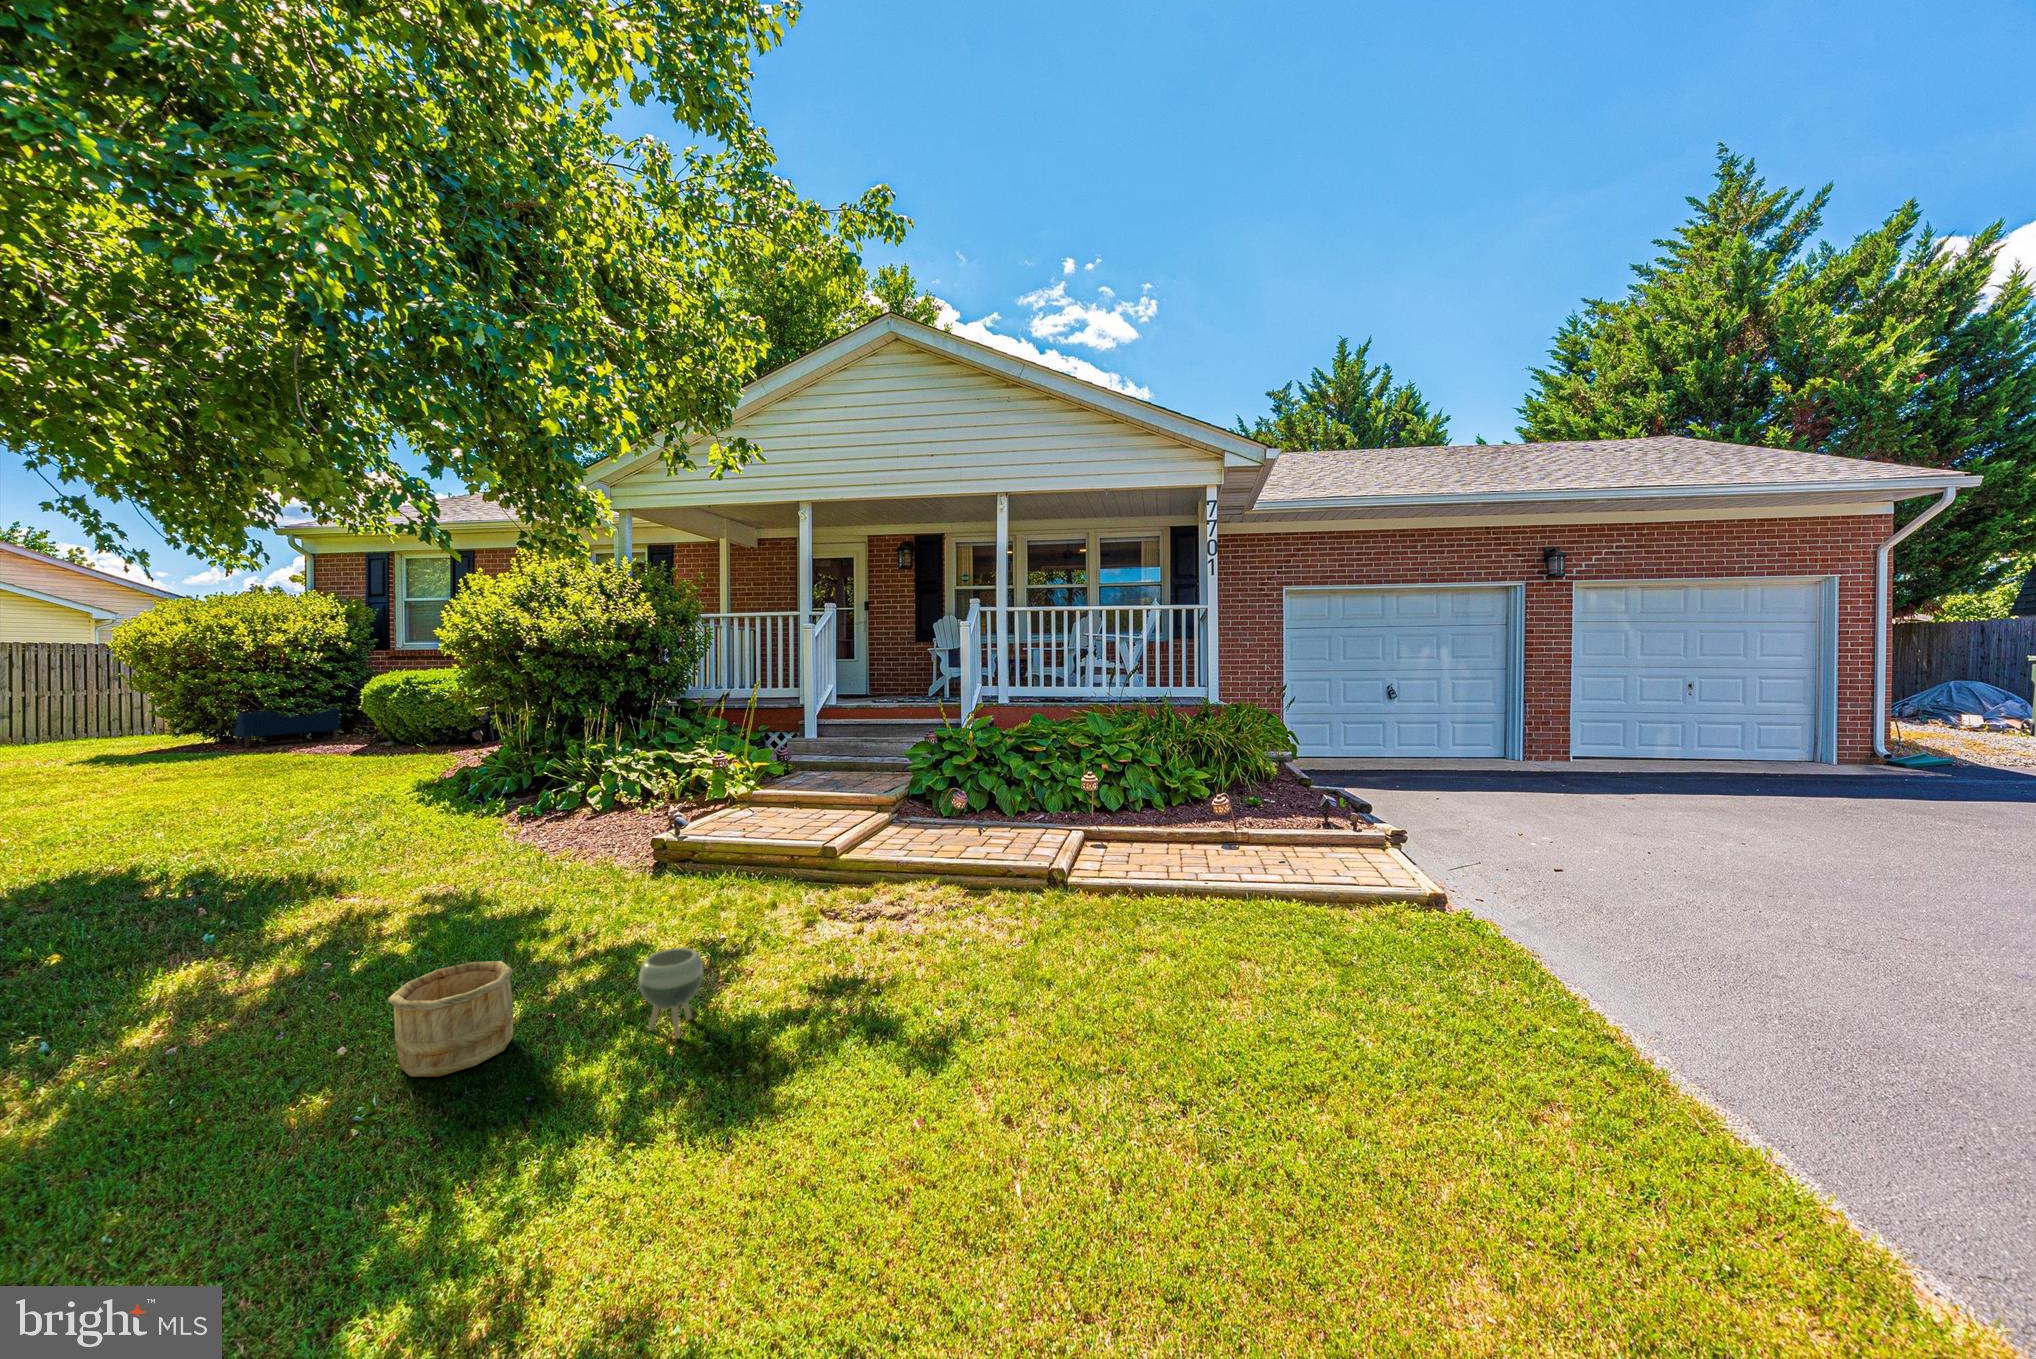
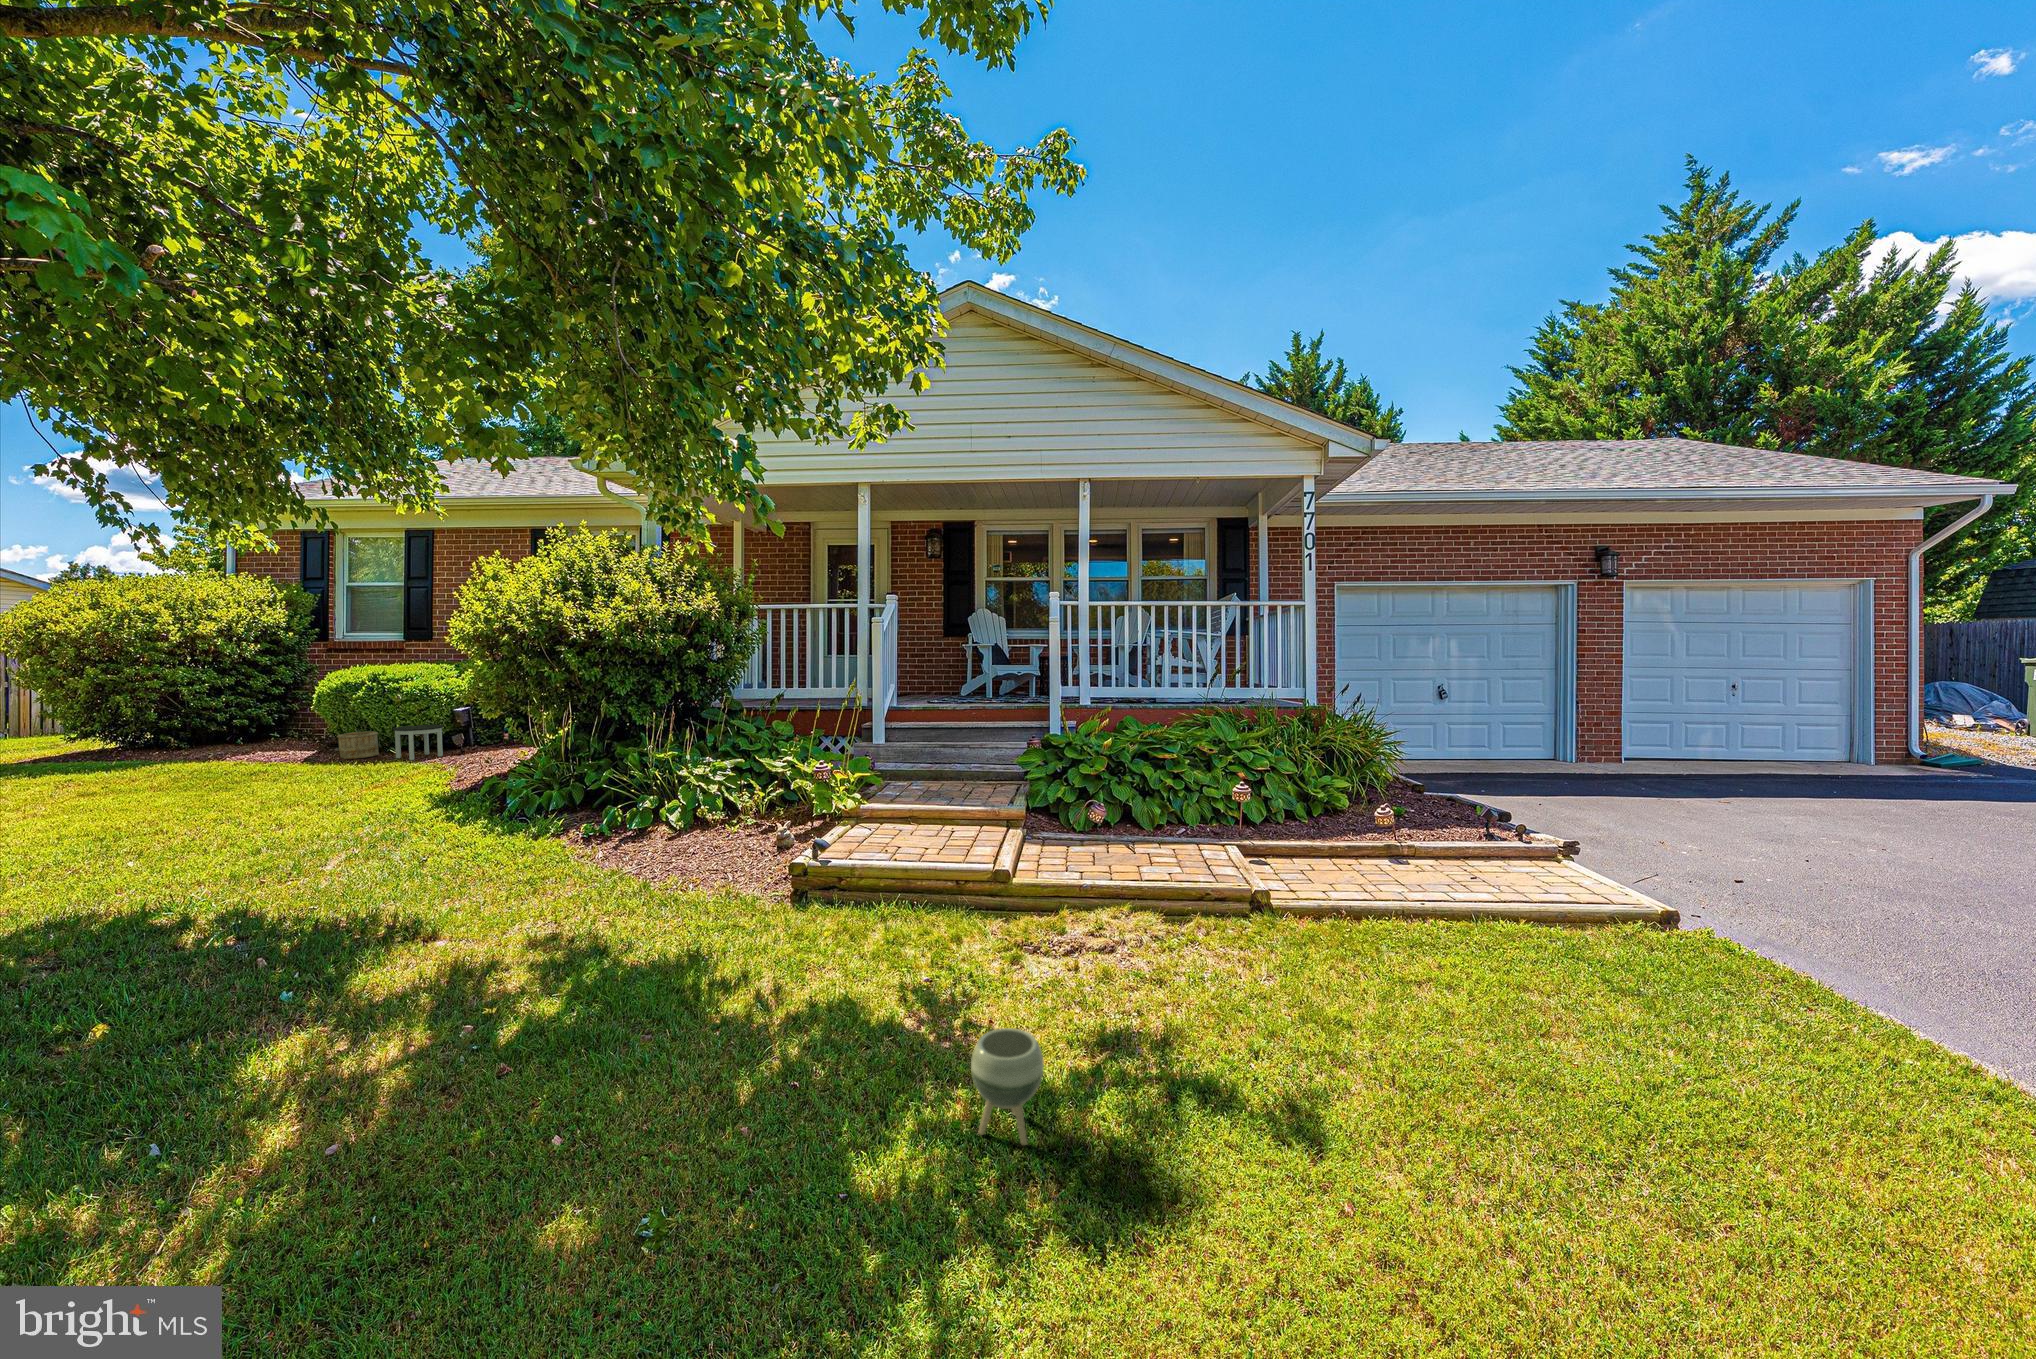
bench: present [234,707,340,748] -> none [159,704,289,753]
round table: none [414,724,458,755] -> present [393,725,443,760]
wooden bucket: present [388,961,513,1077] -> present [337,731,378,759]

